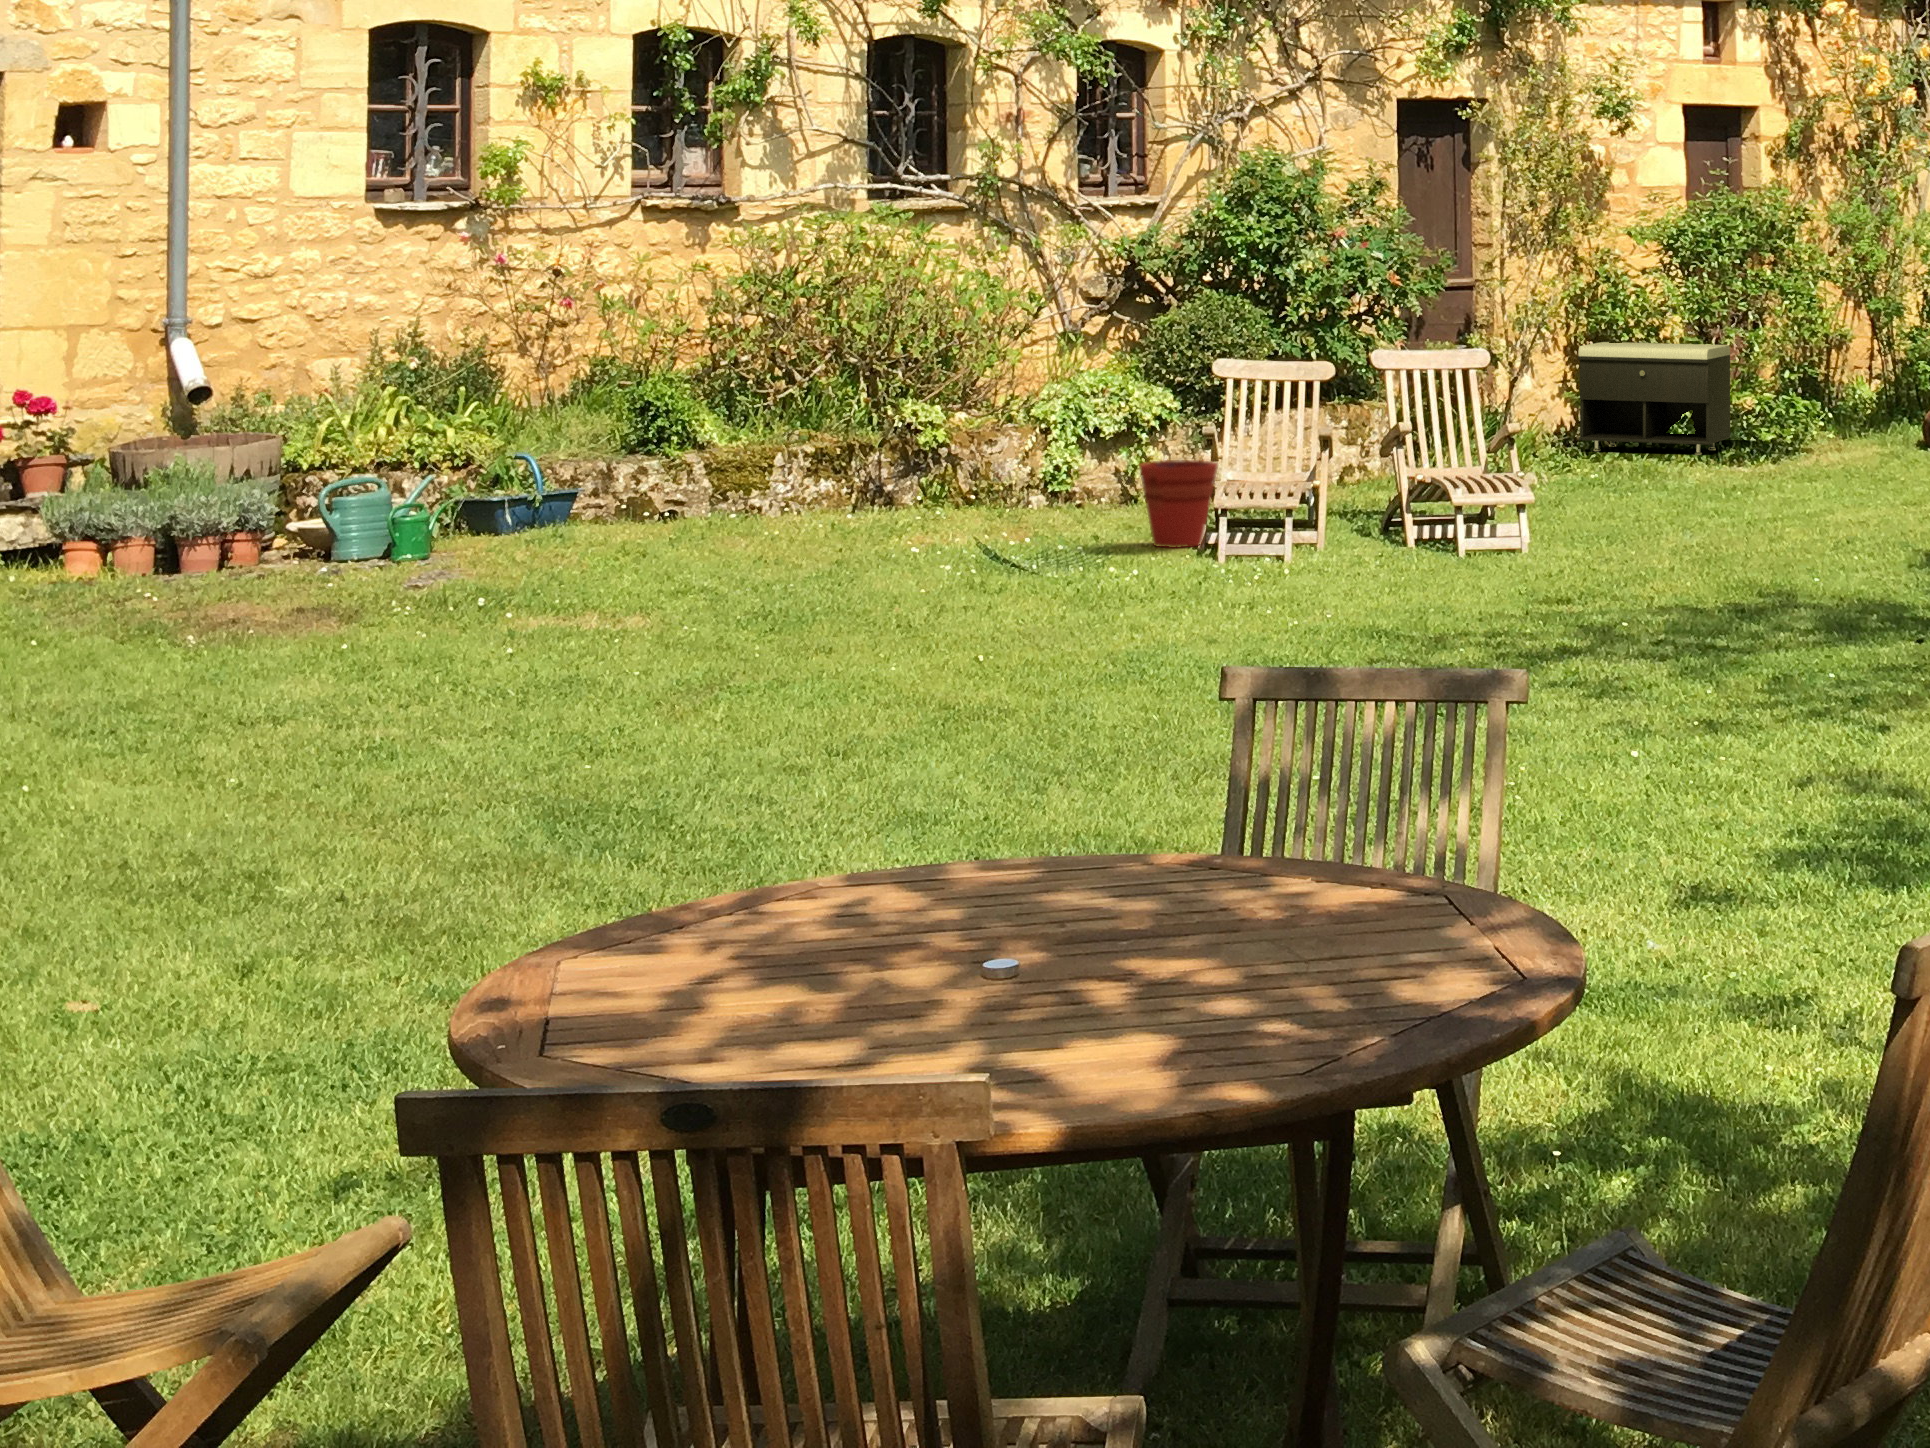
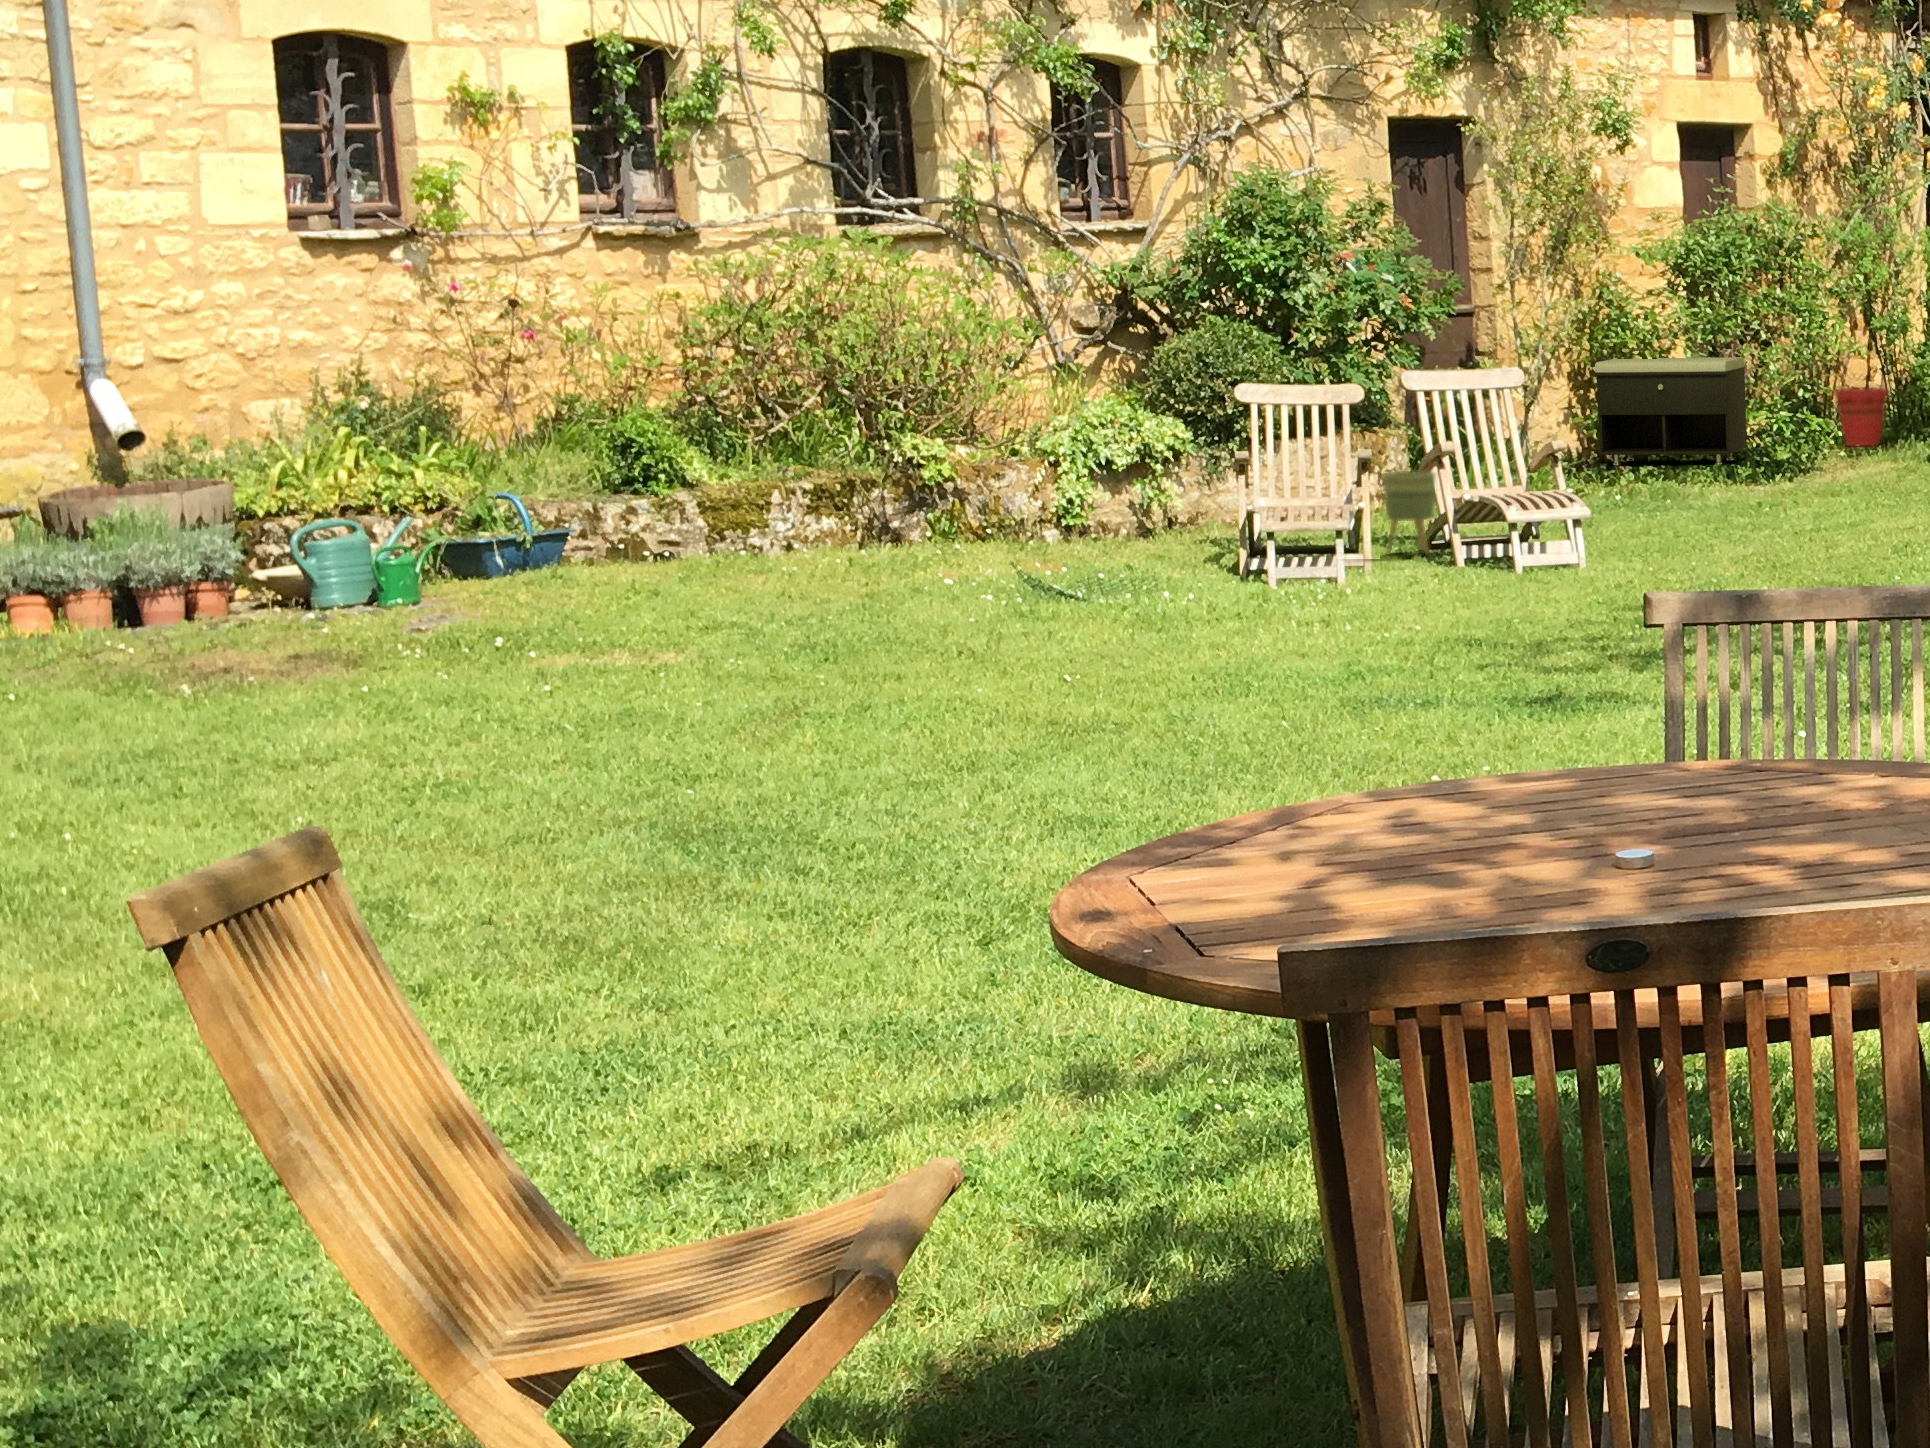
planter: none [1328,457,1380,542] -> present [1382,471,1435,553]
bucket: present [1139,460,1218,548] -> present [1834,387,1888,446]

